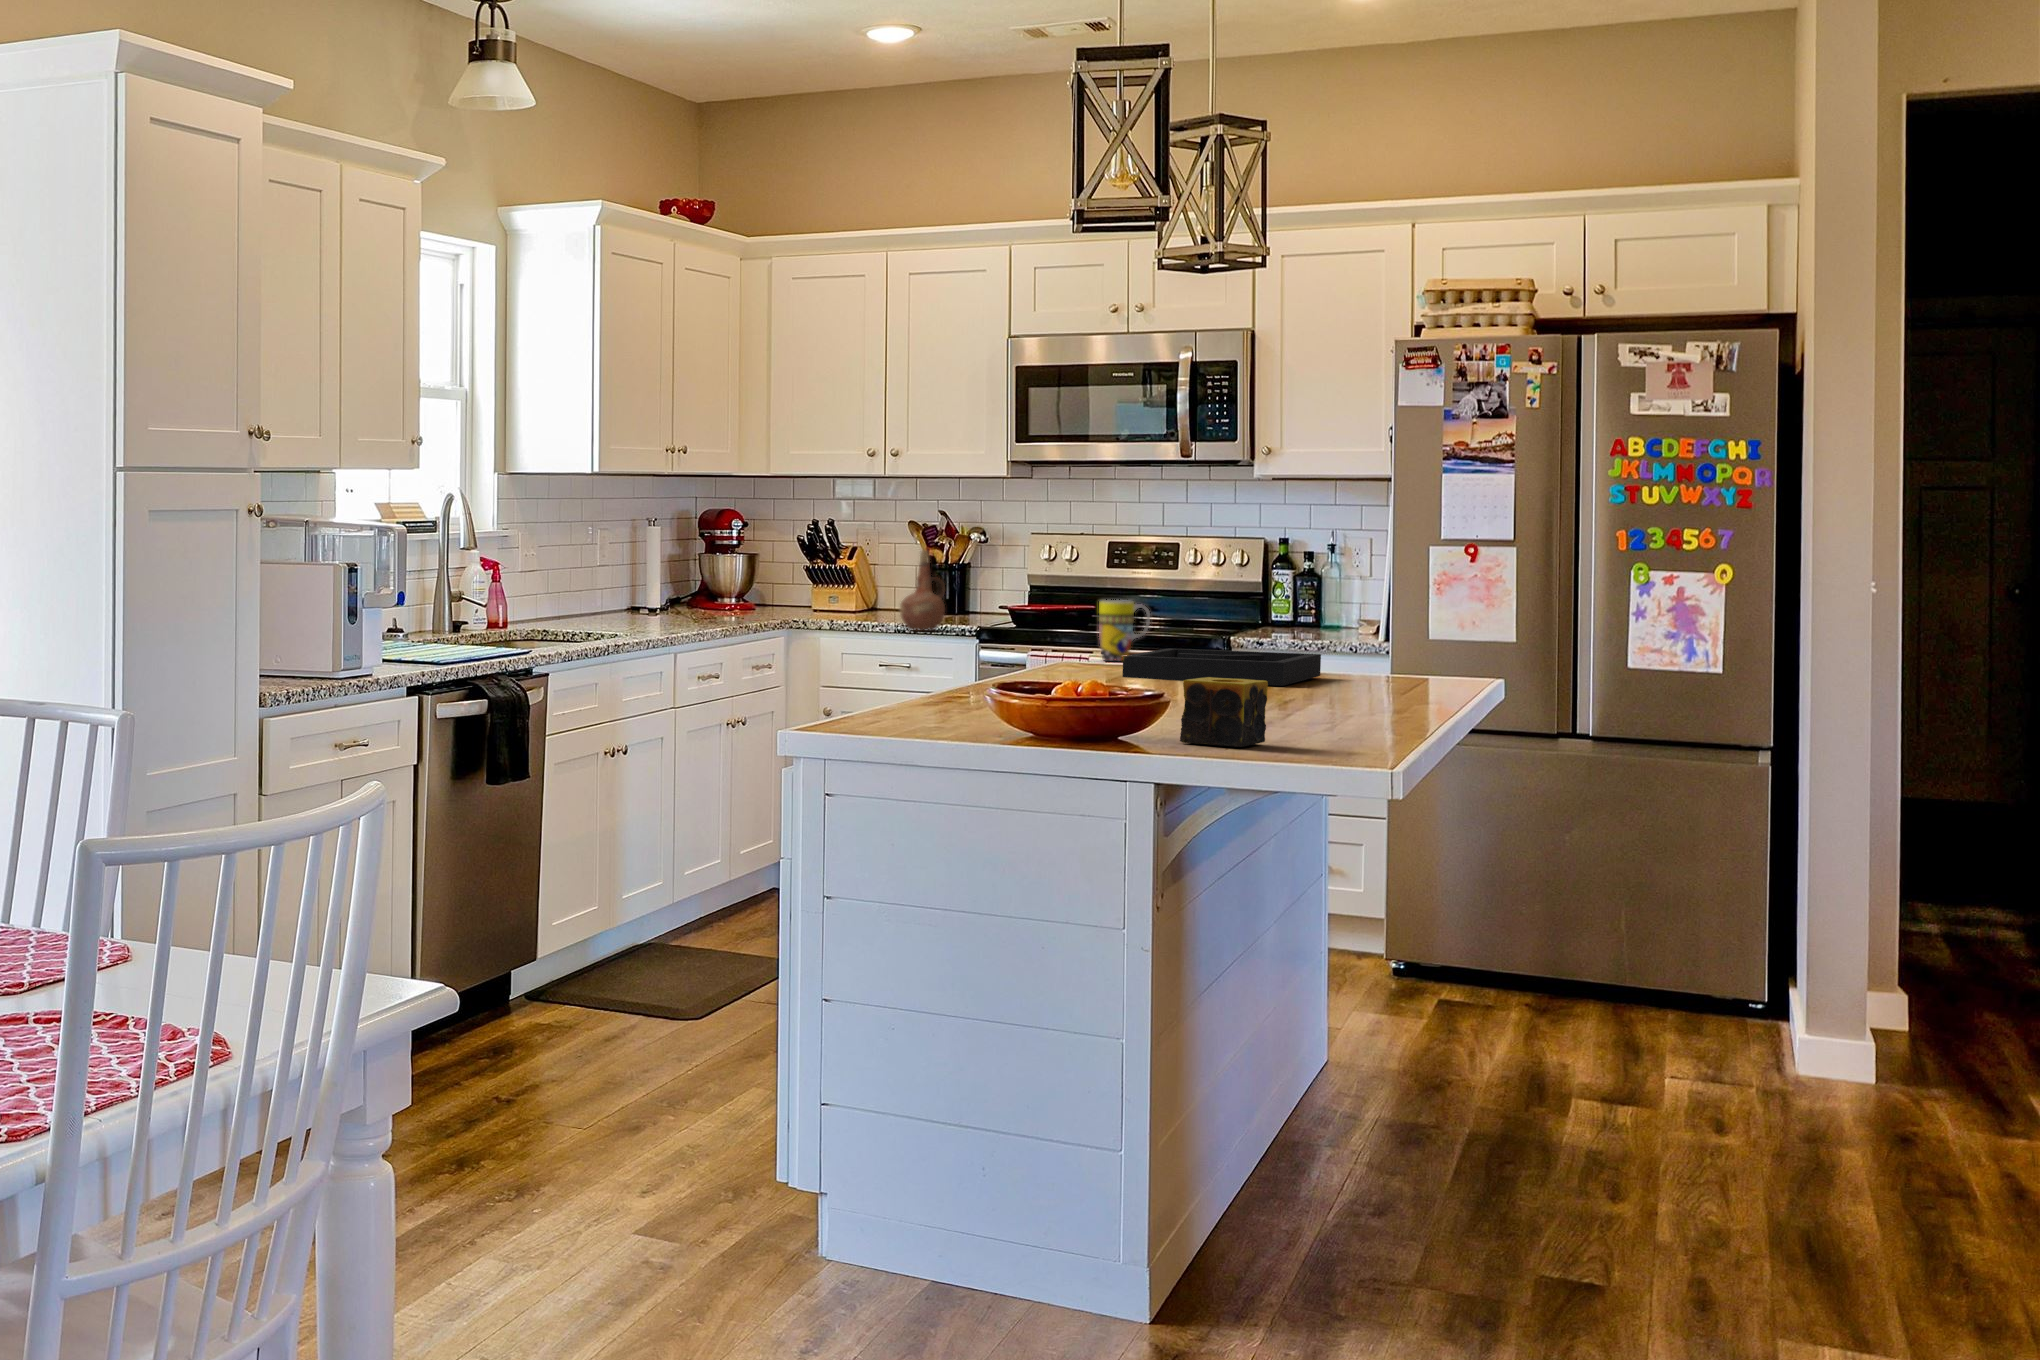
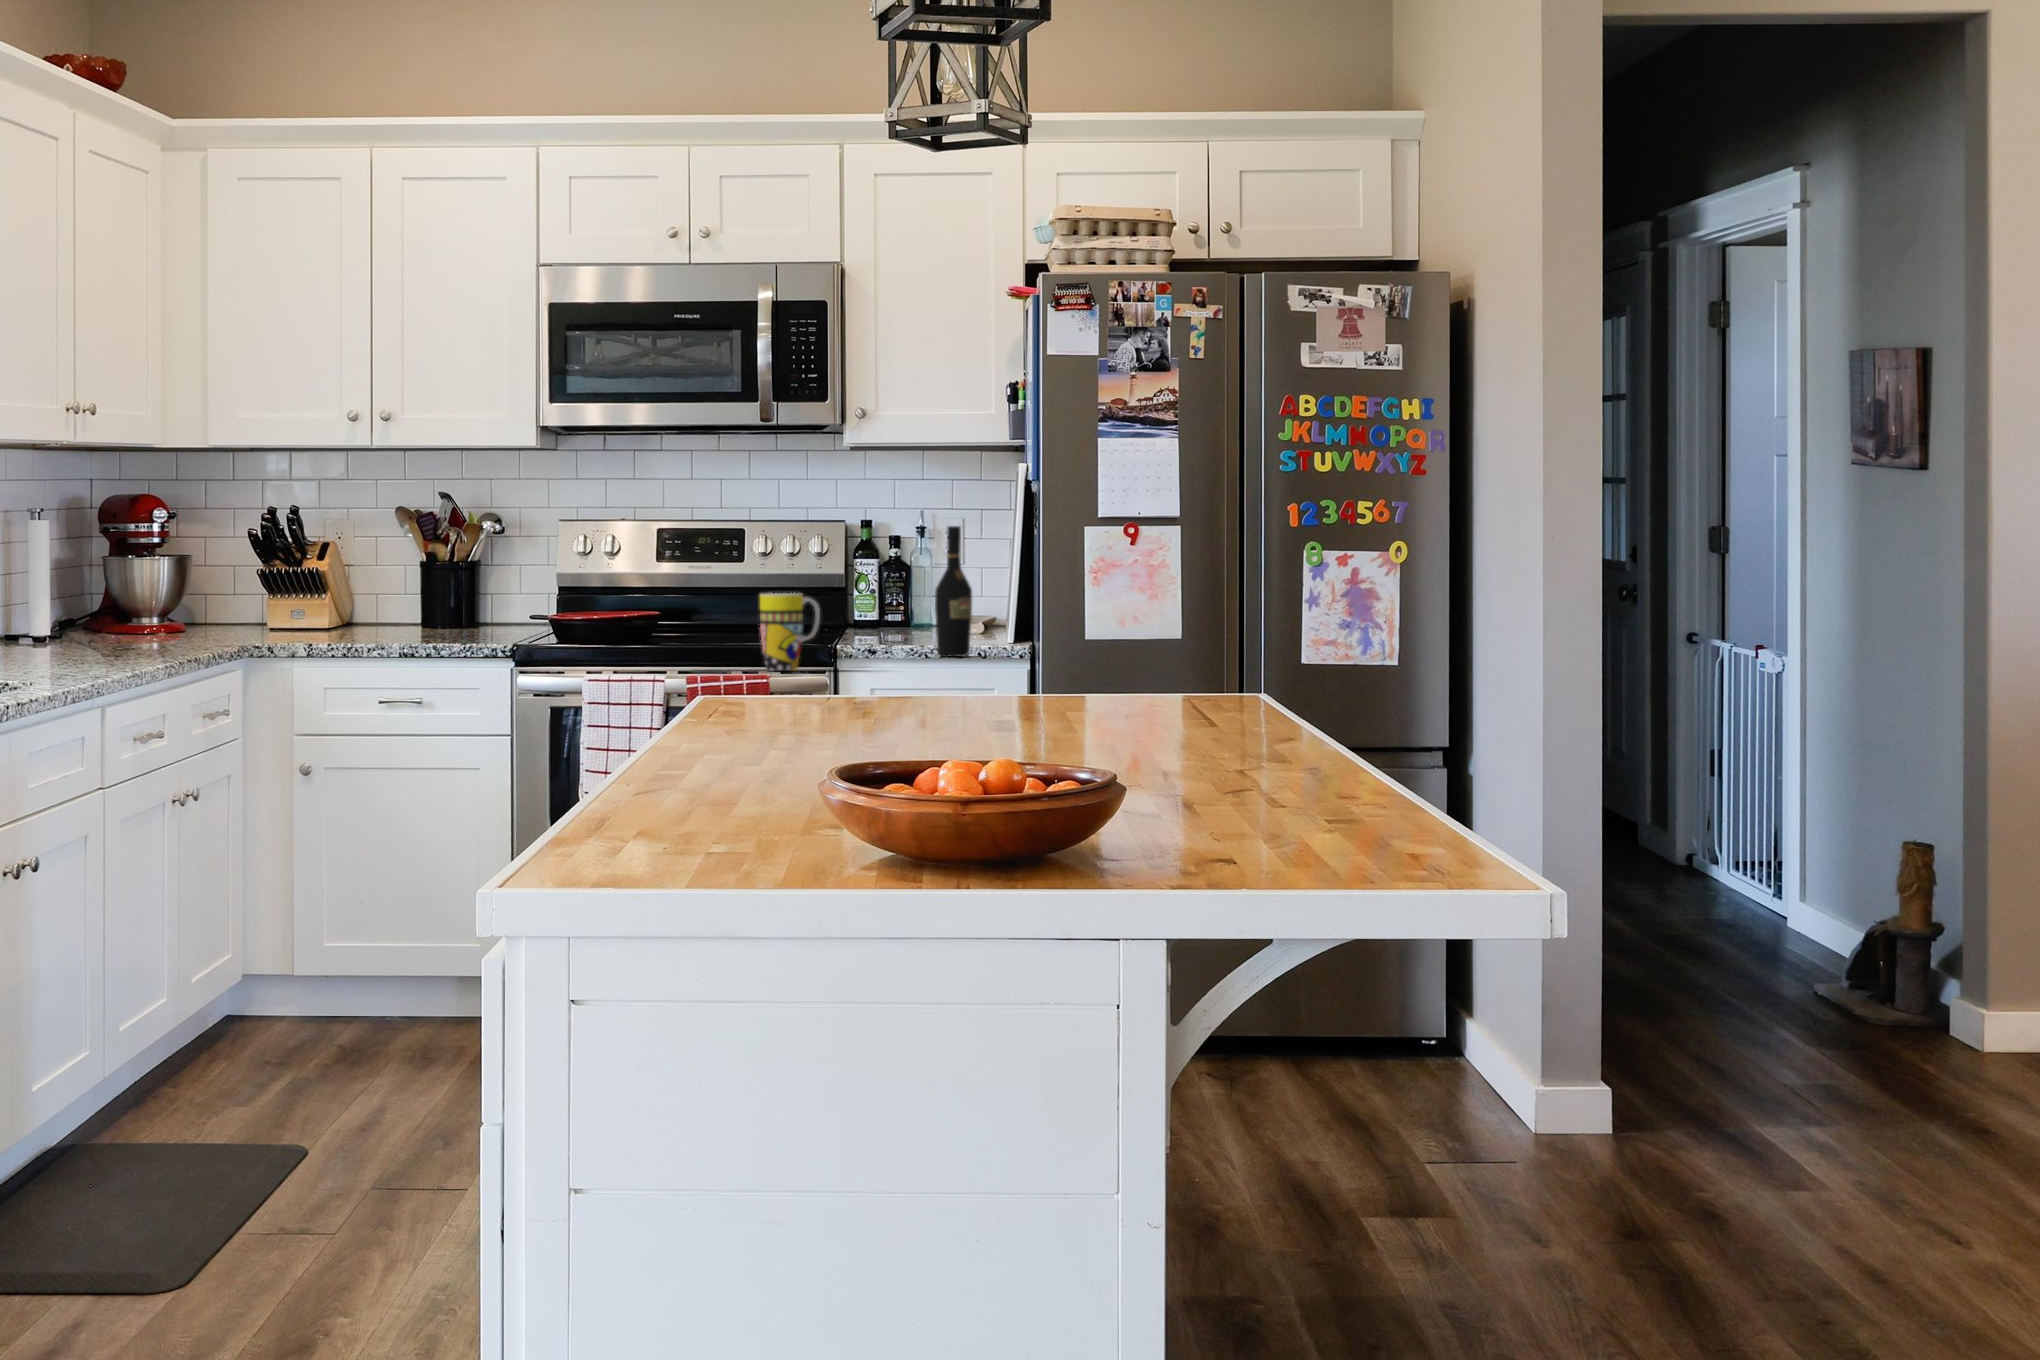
wine bottle: none [1308,544,1340,652] -> present [935,526,972,657]
ceramic pitcher: present [900,550,945,631] -> none [423,540,482,647]
decorative tray: present [1123,648,1321,686] -> none [851,650,1054,688]
candle: present [1180,677,1268,747] -> none [1179,662,1271,749]

